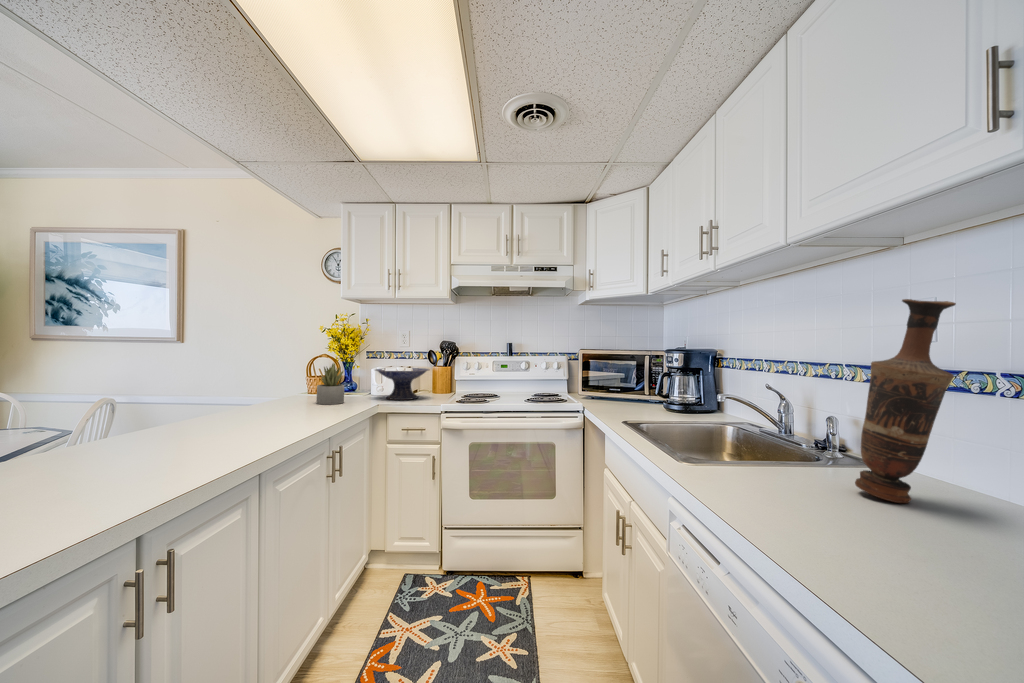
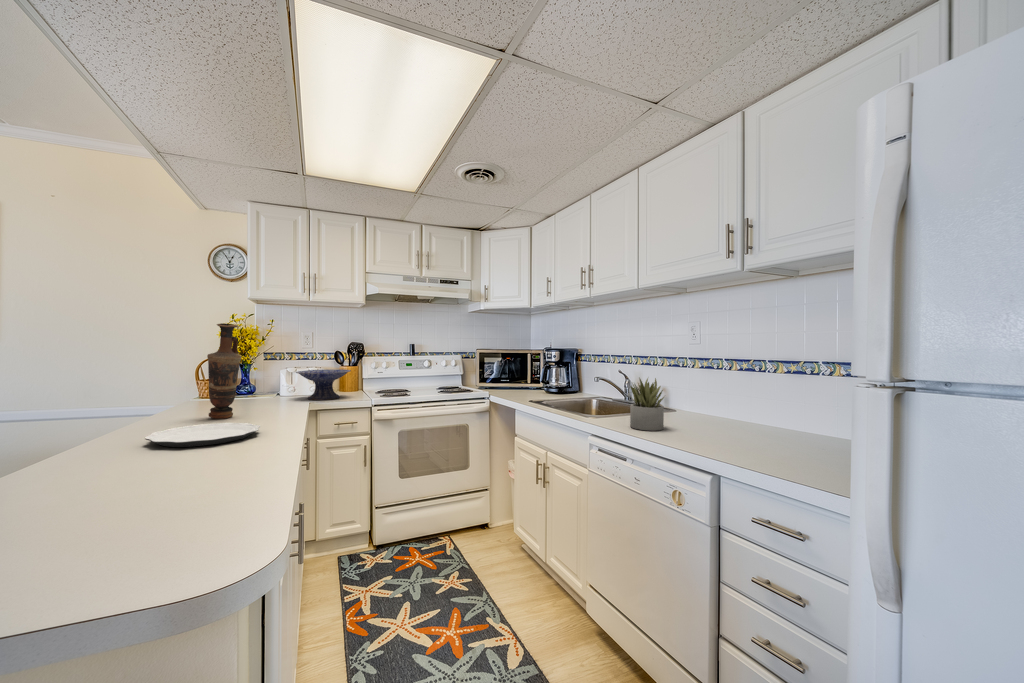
vase: present [855,299,956,503] -> present [207,323,241,419]
succulent plant: present [316,363,344,404] -> present [630,378,664,431]
plate: none [129,418,254,442] -> present [144,423,260,447]

